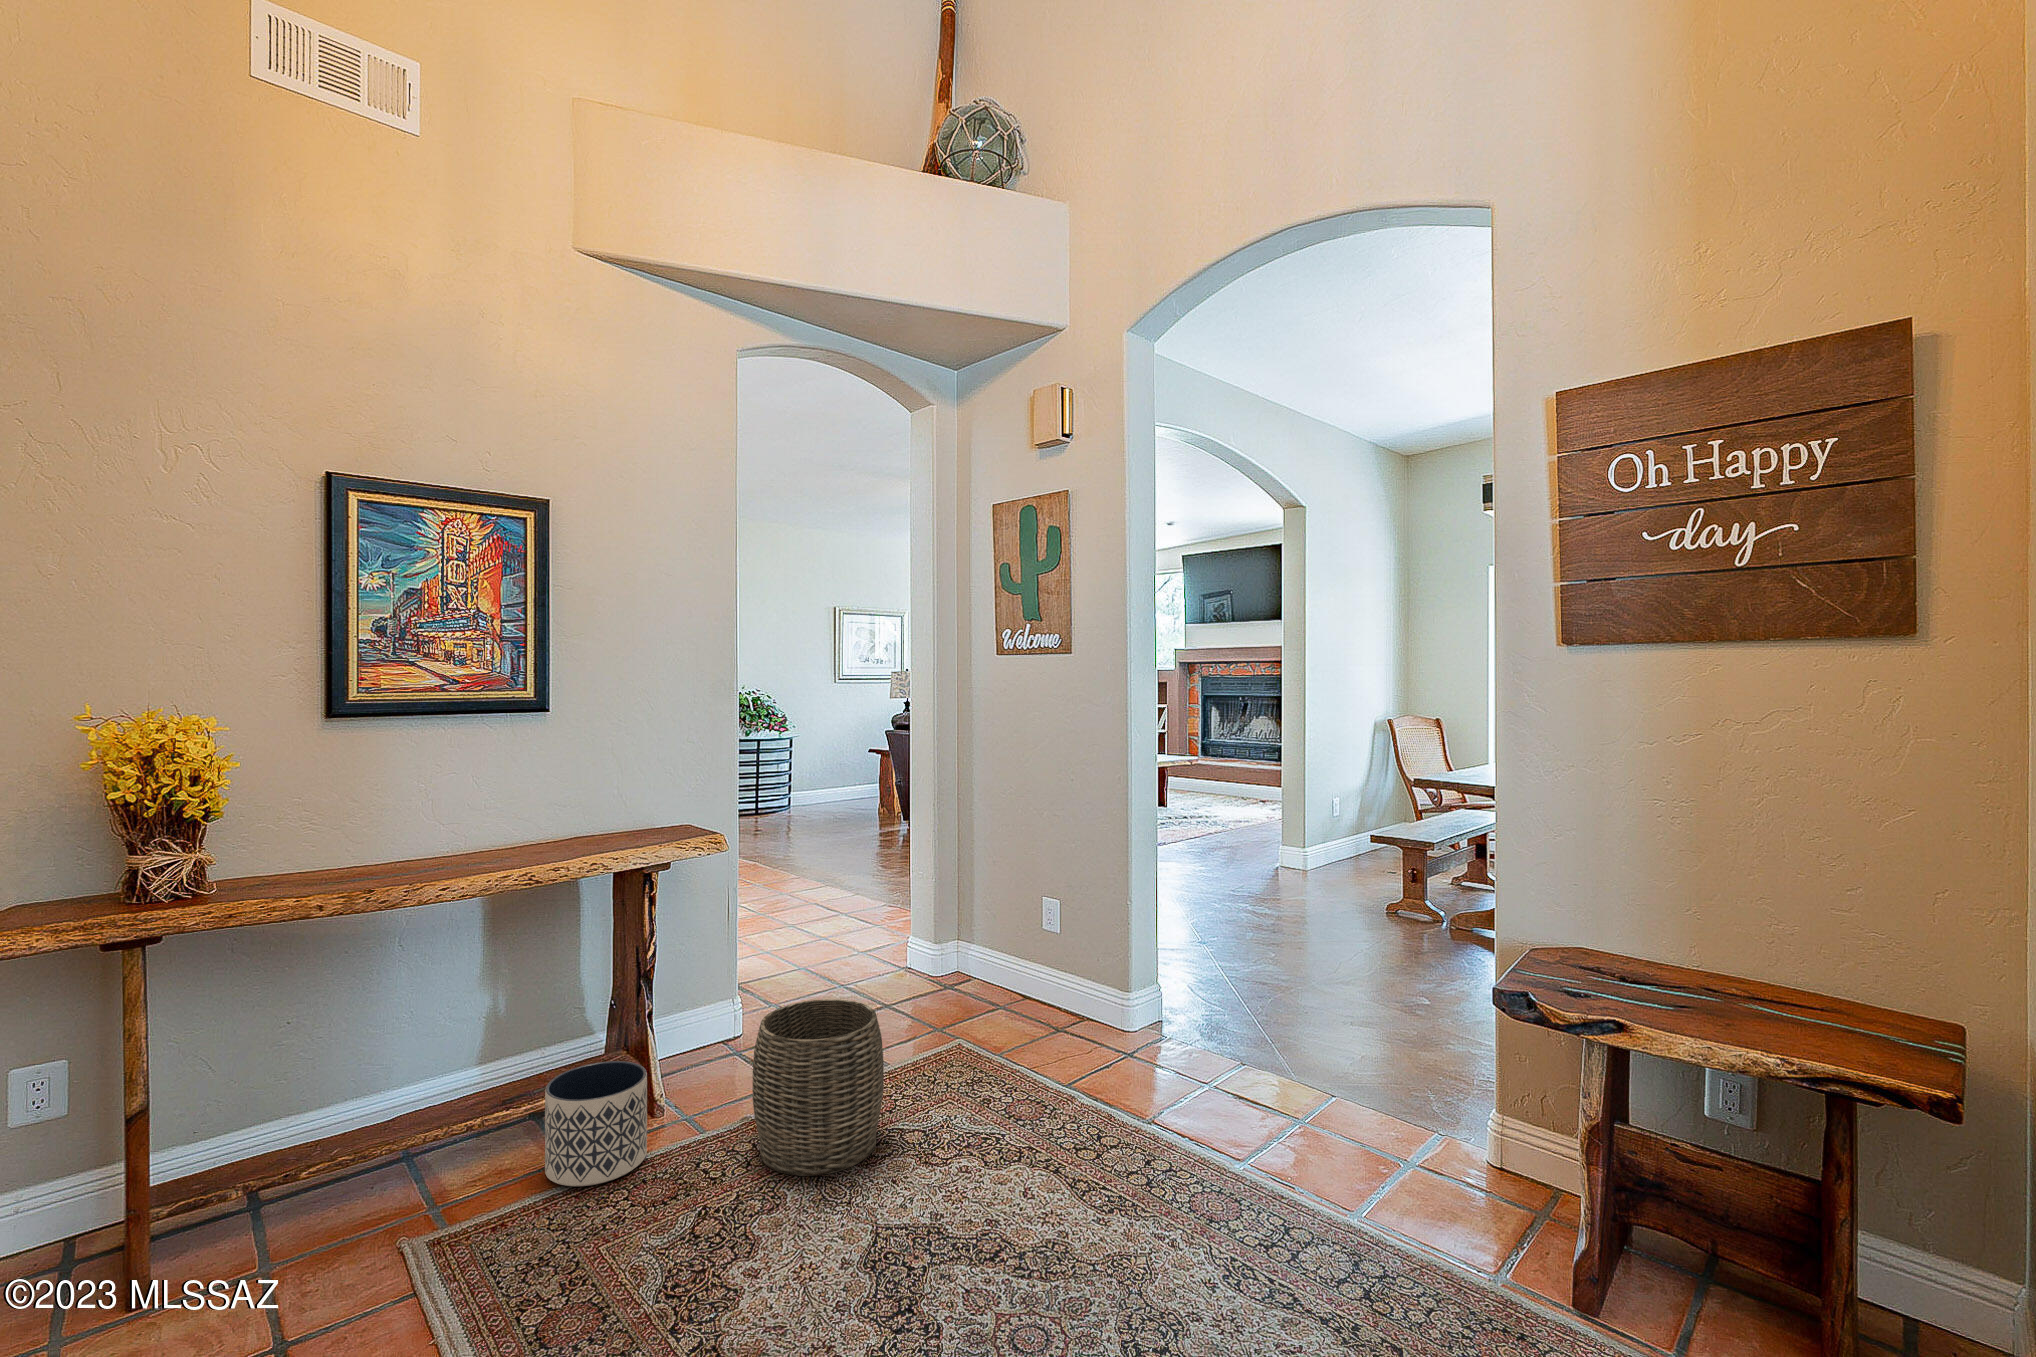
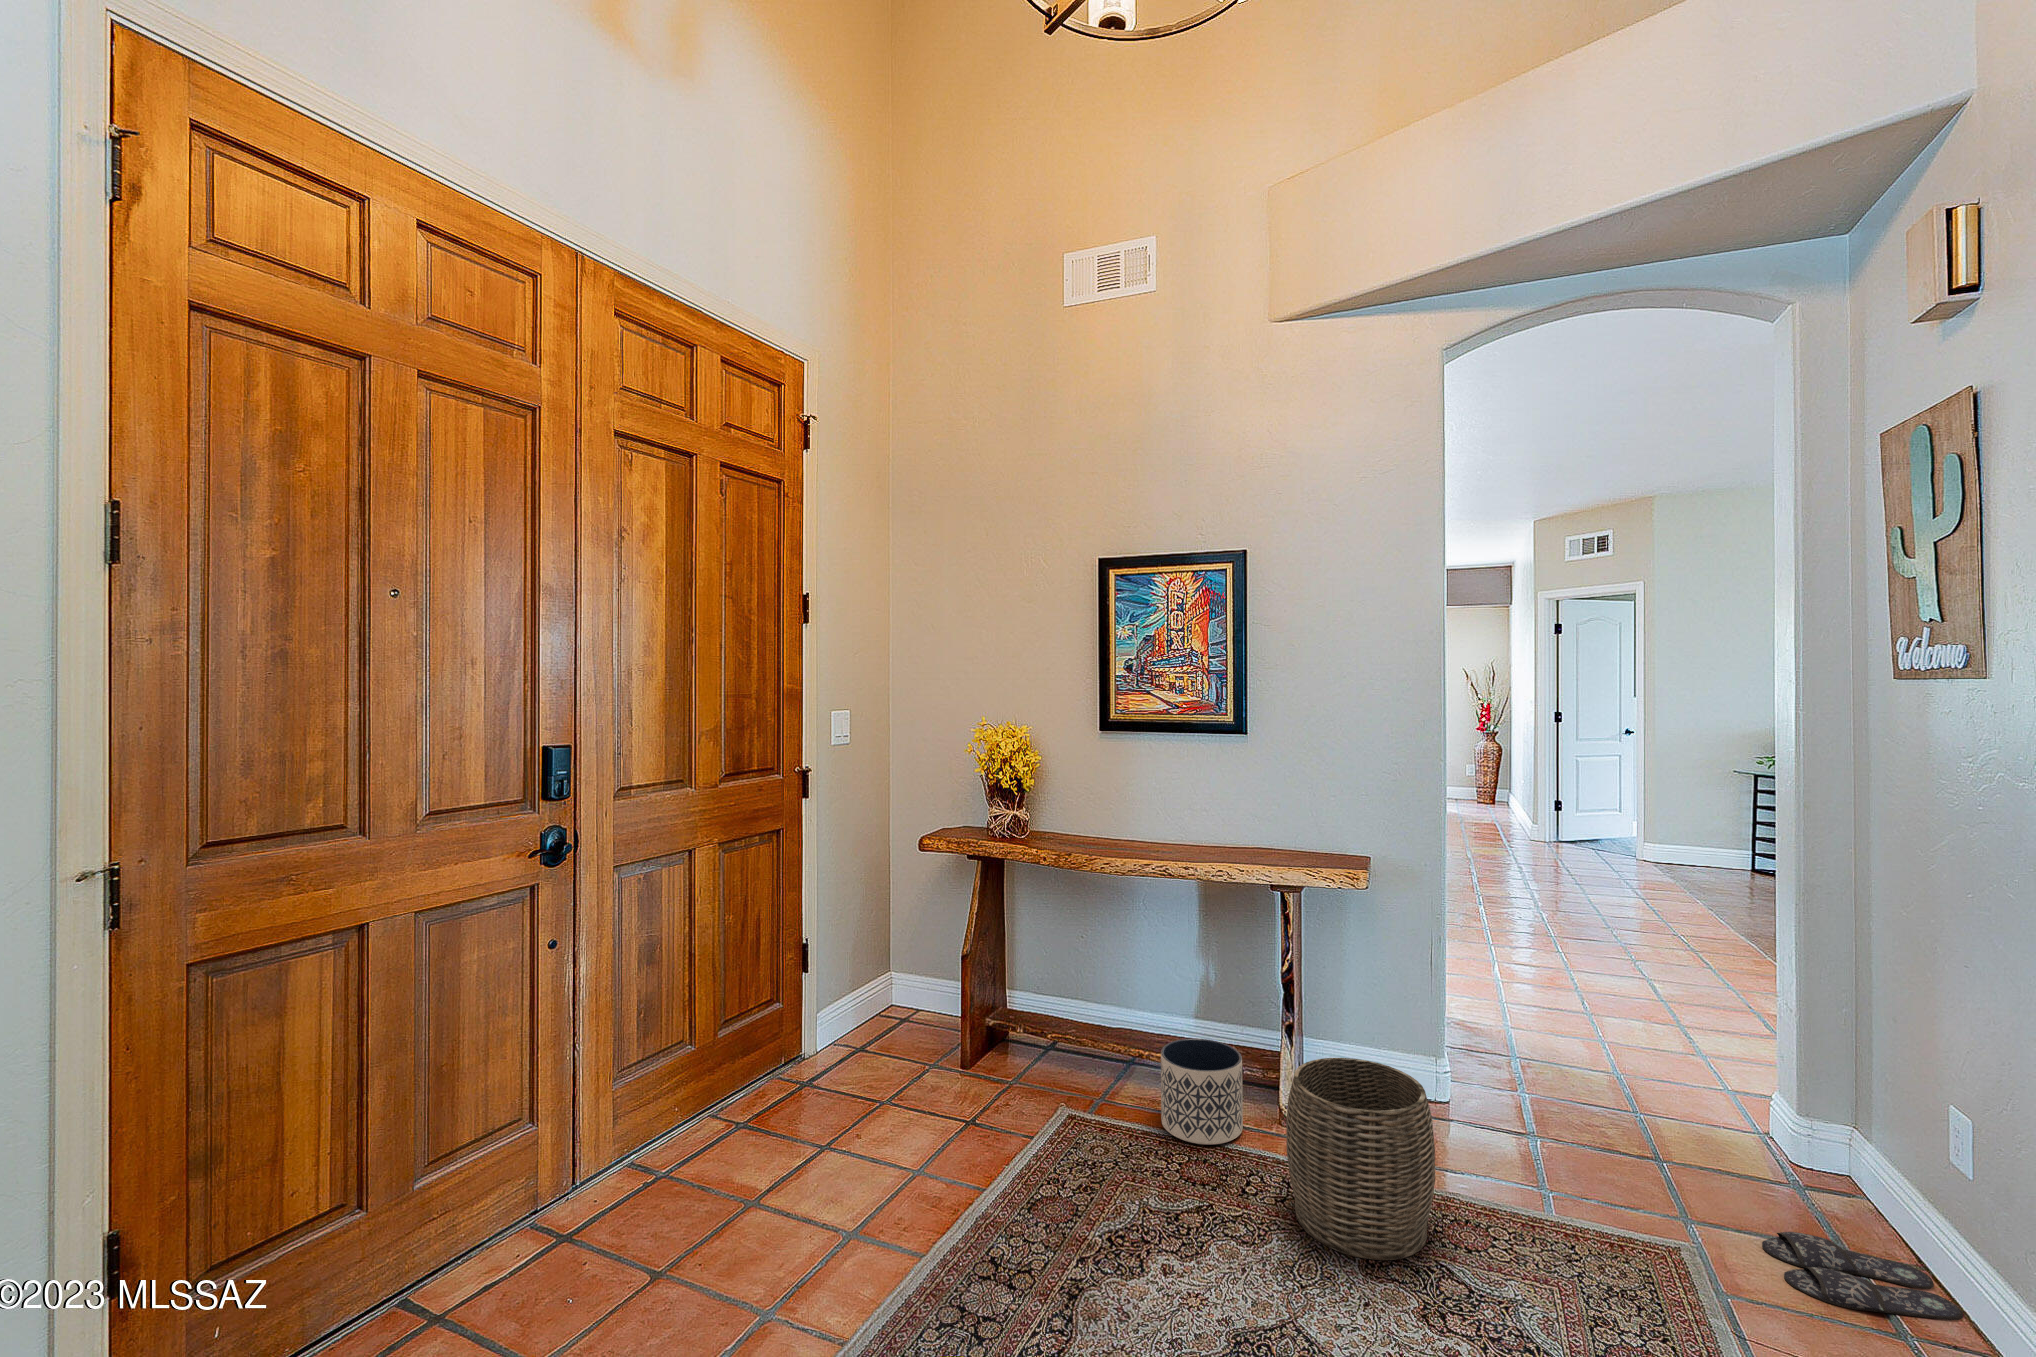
slippers: none [991,1009,1077,1043] -> present [1762,1232,1963,1320]

